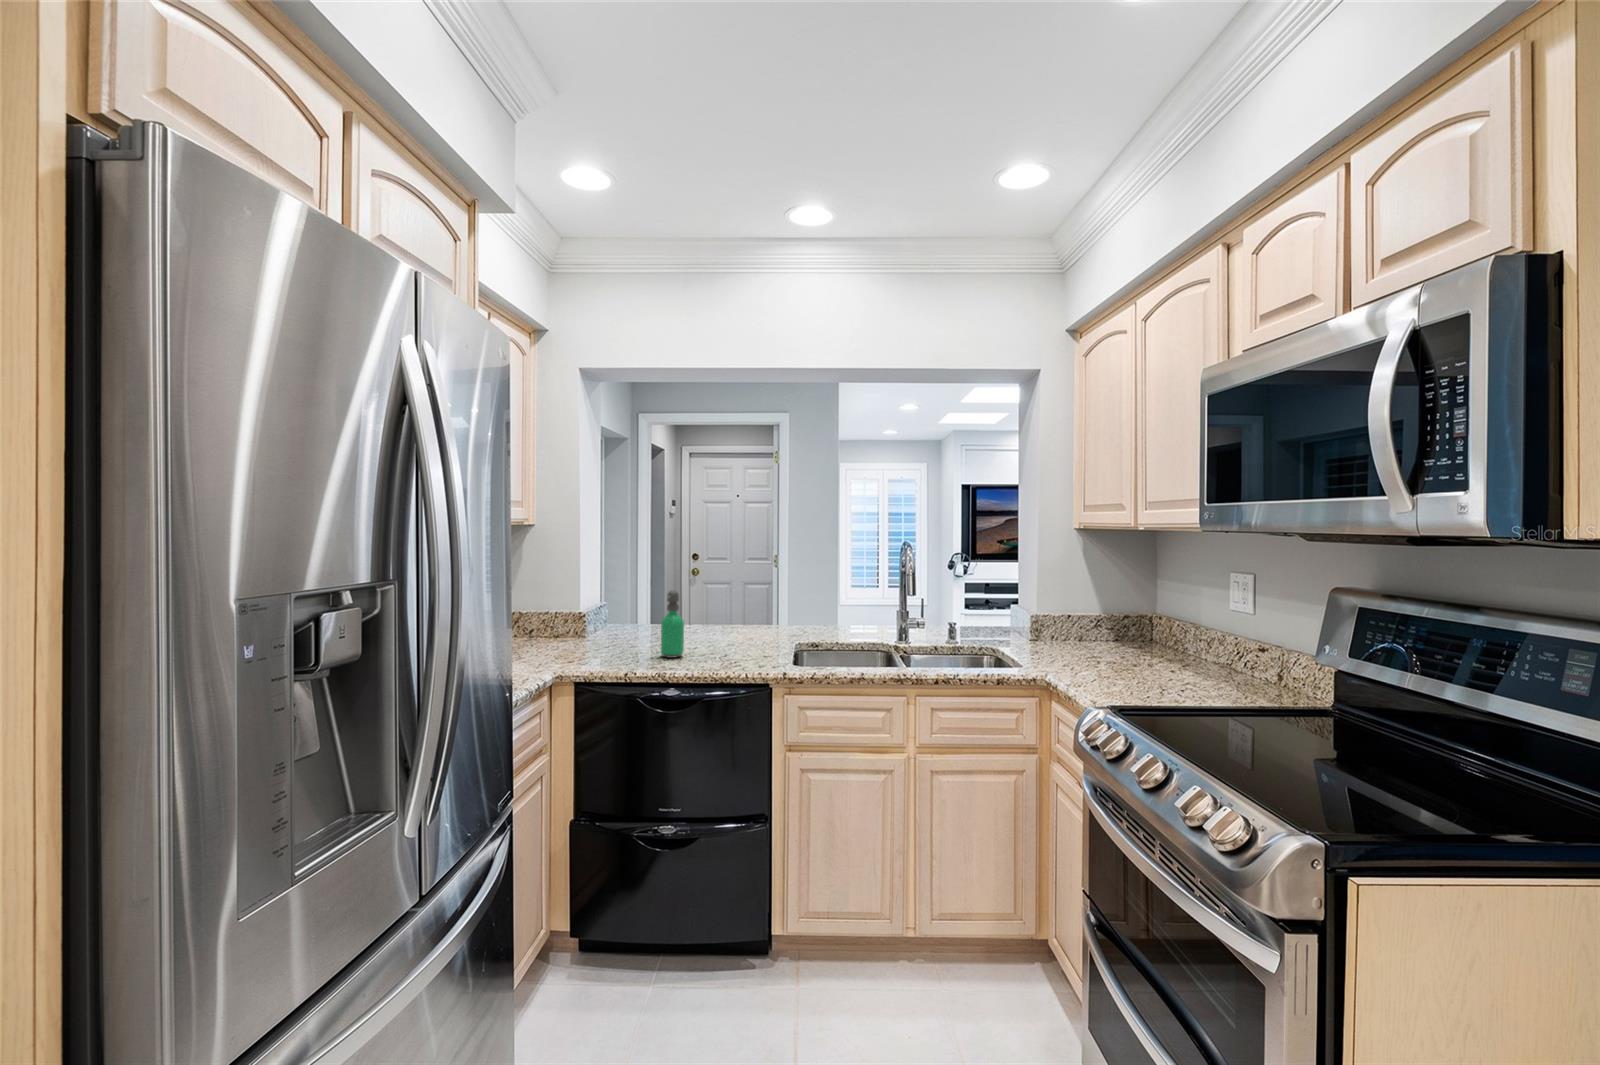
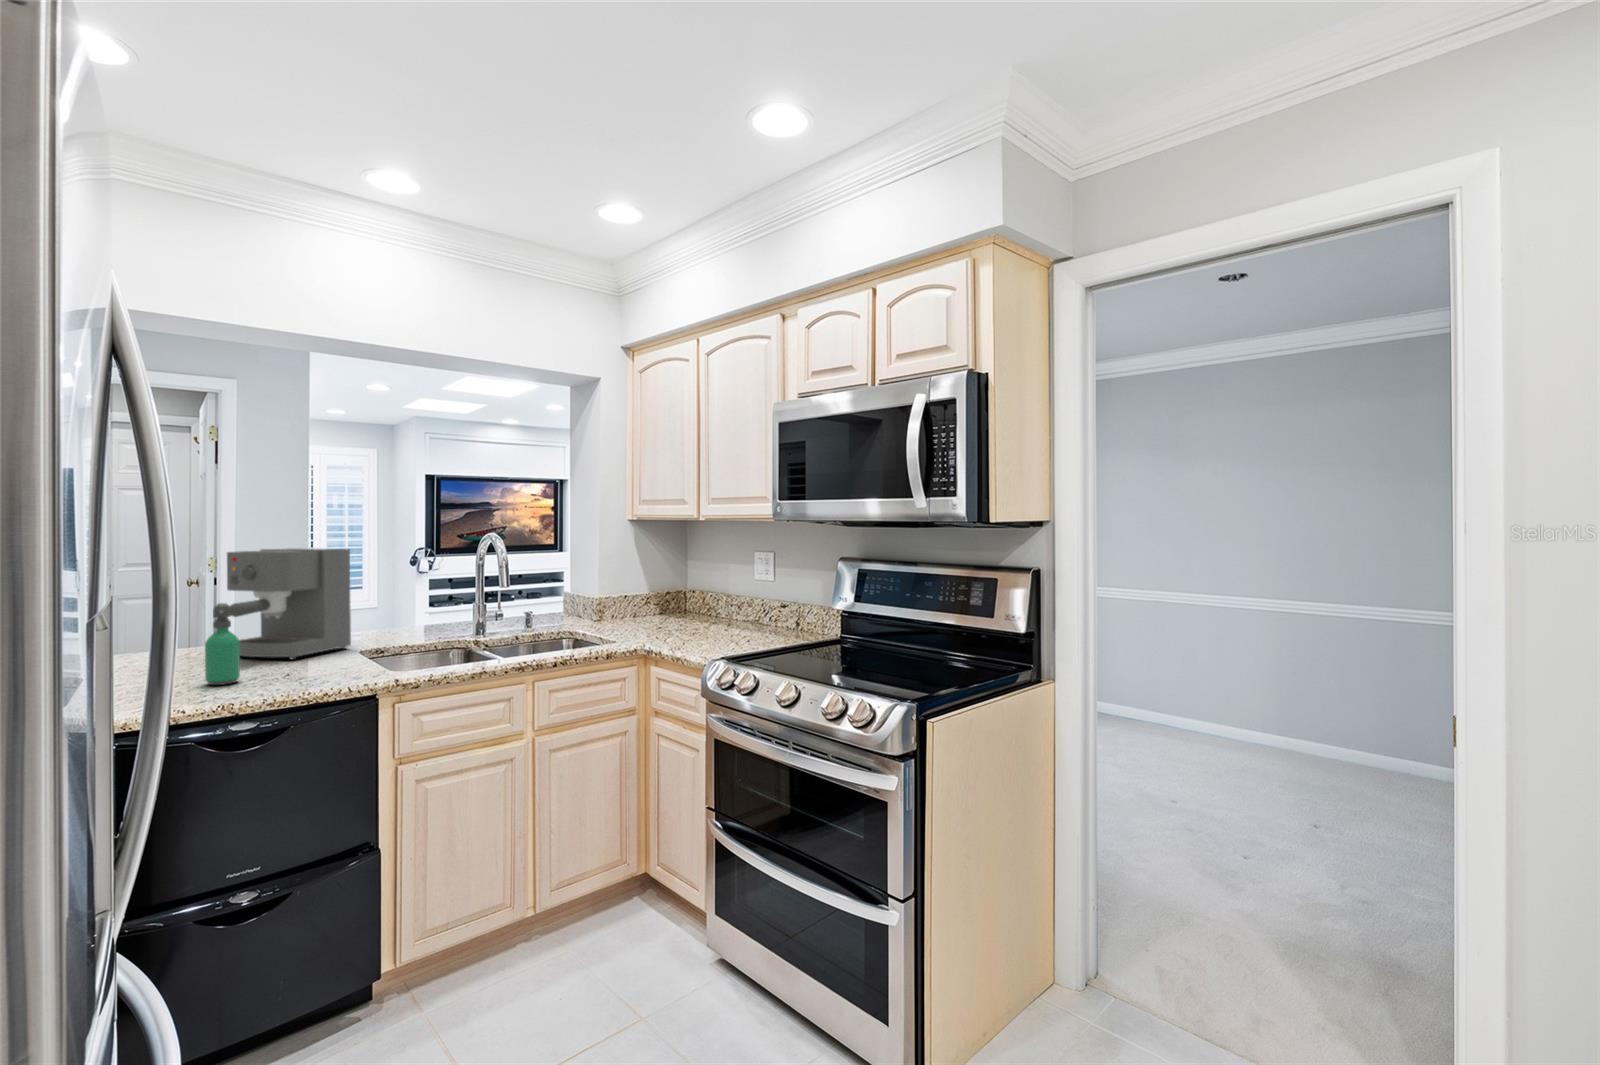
coffee maker: none [693,548,792,644] -> present [227,548,351,659]

